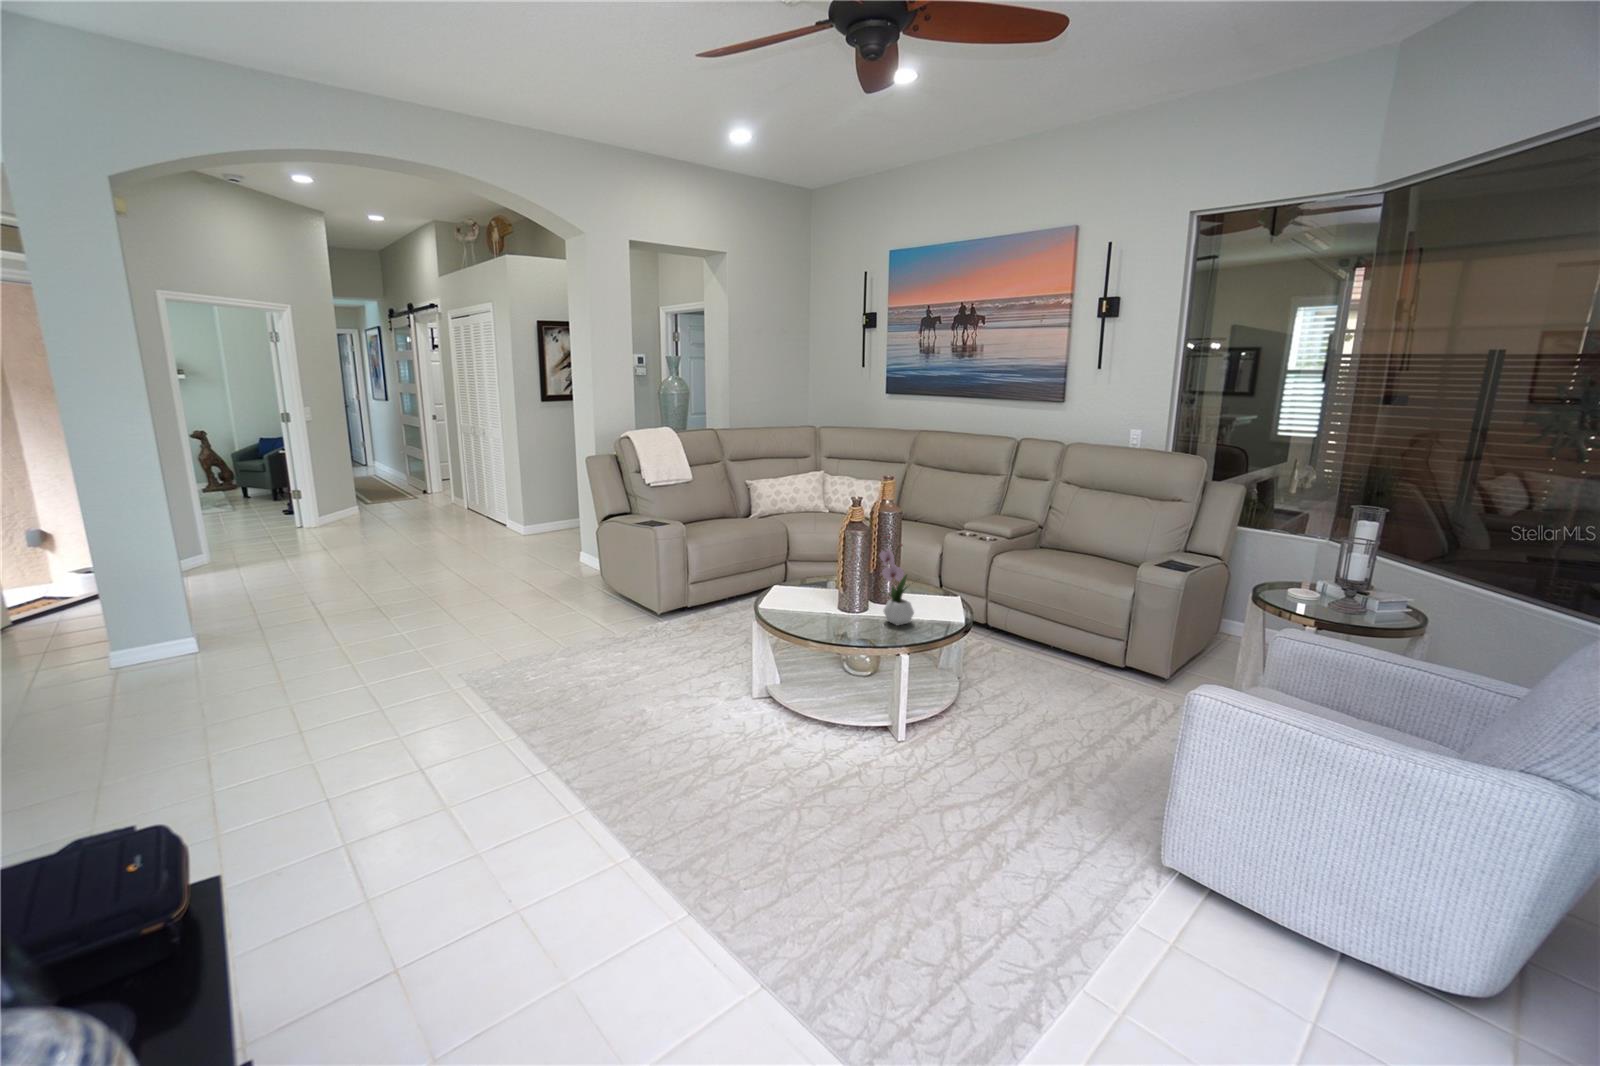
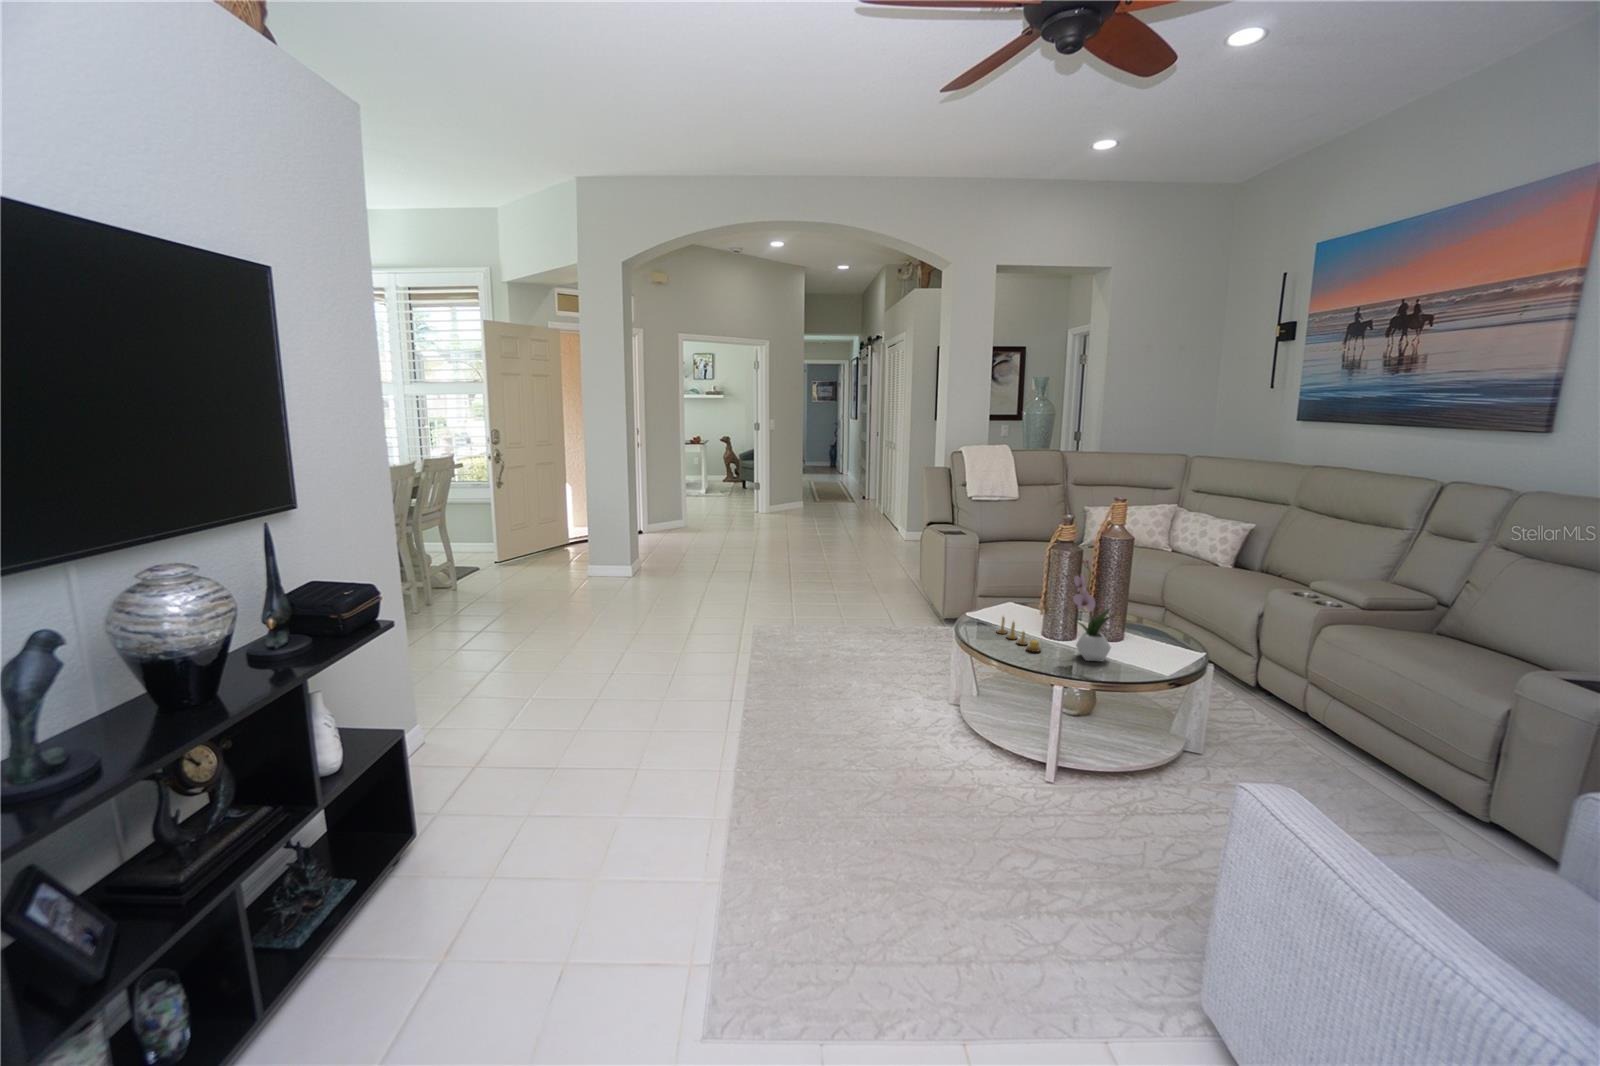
candle: none [801,599,858,628] -> present [997,617,1041,652]

